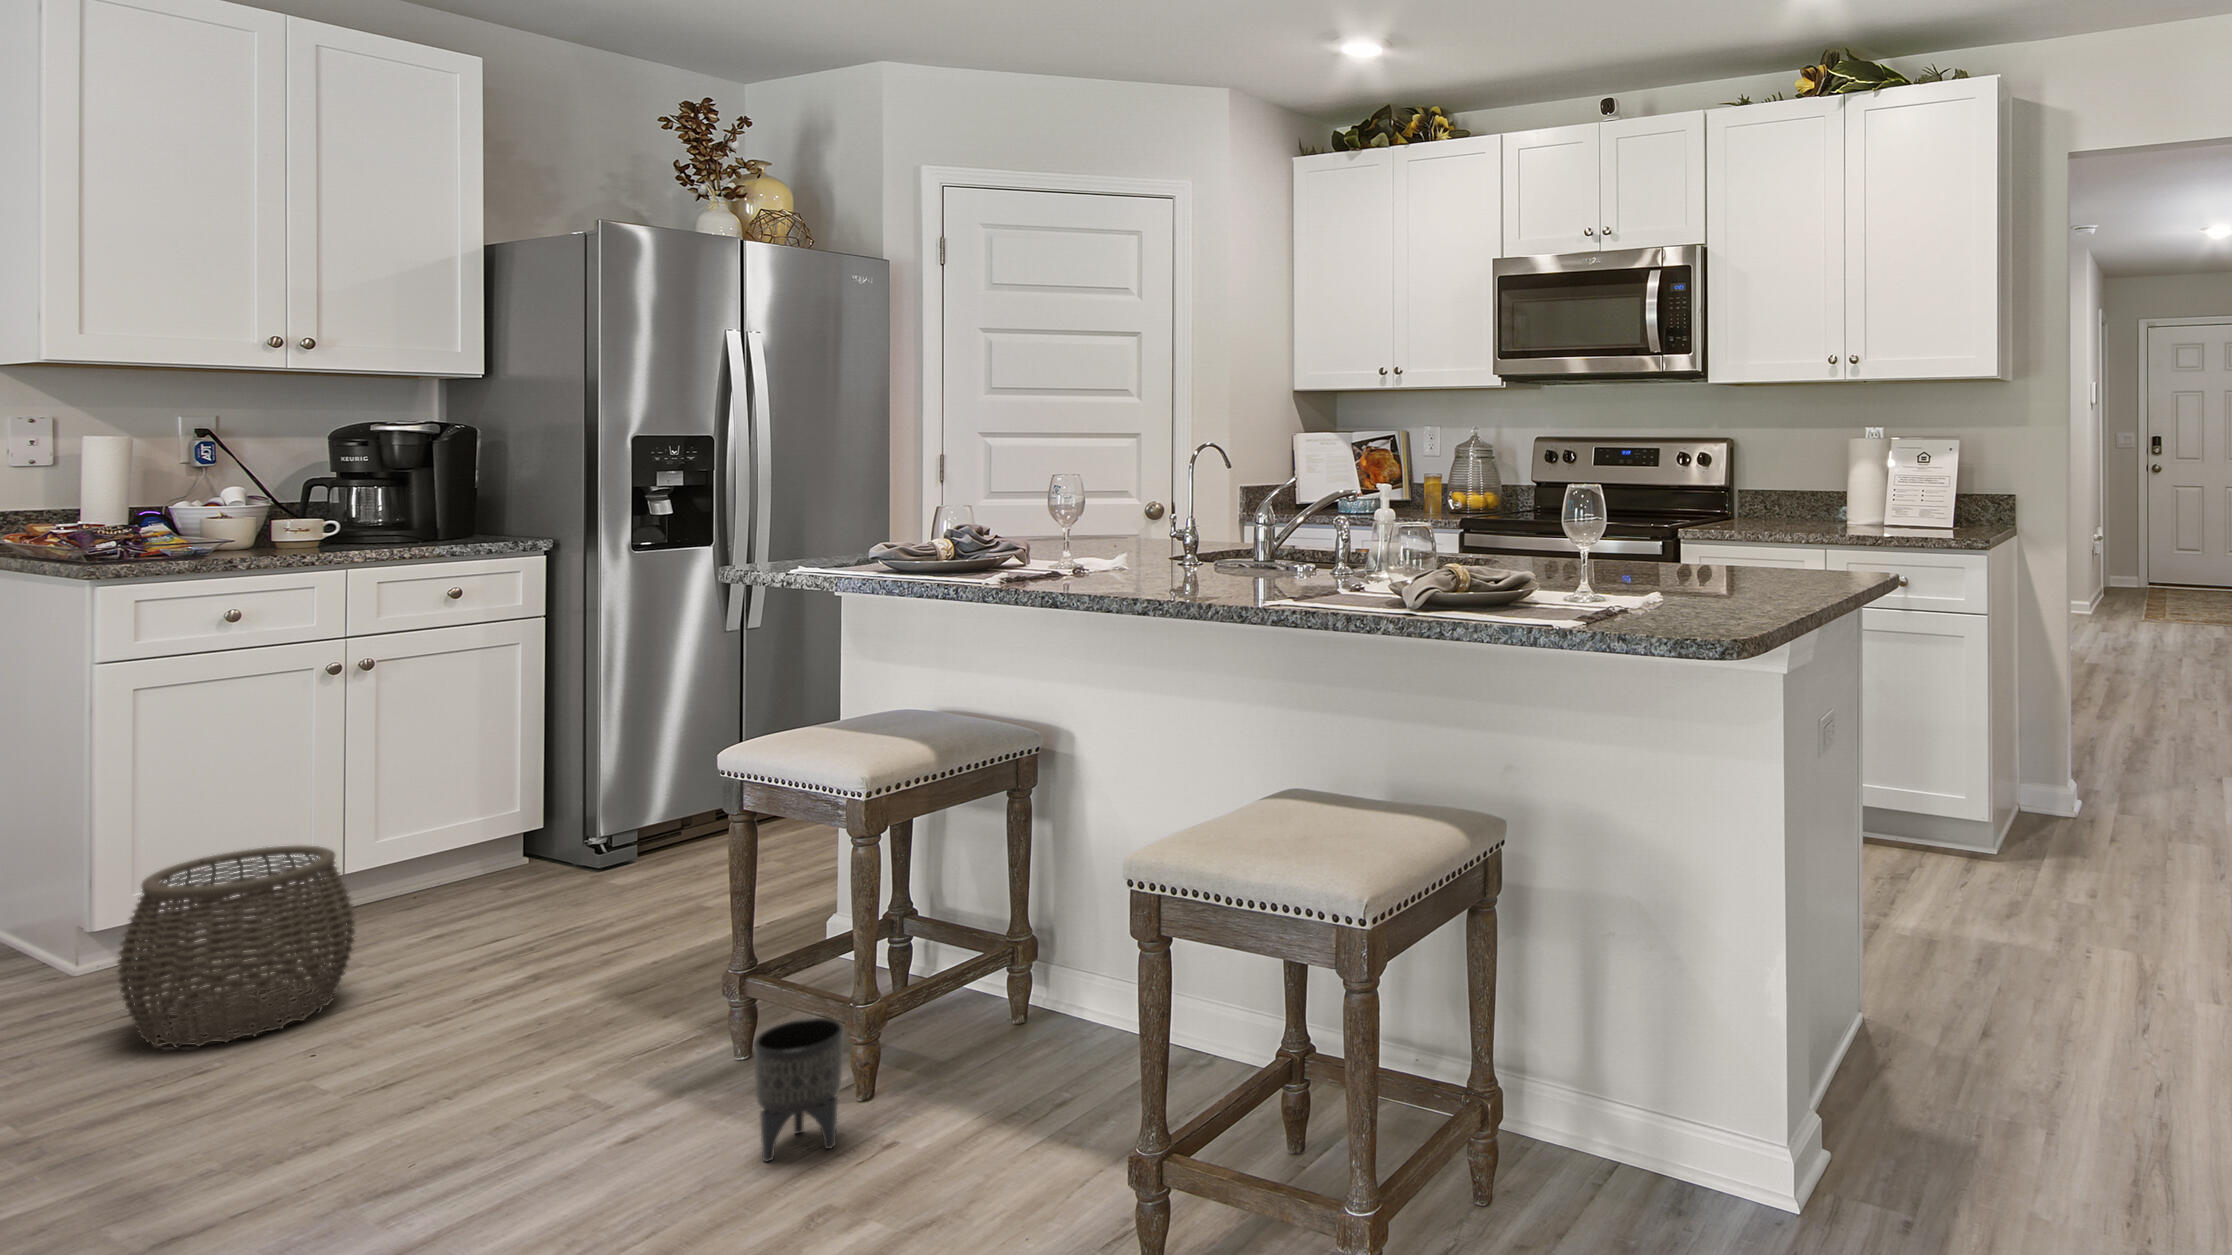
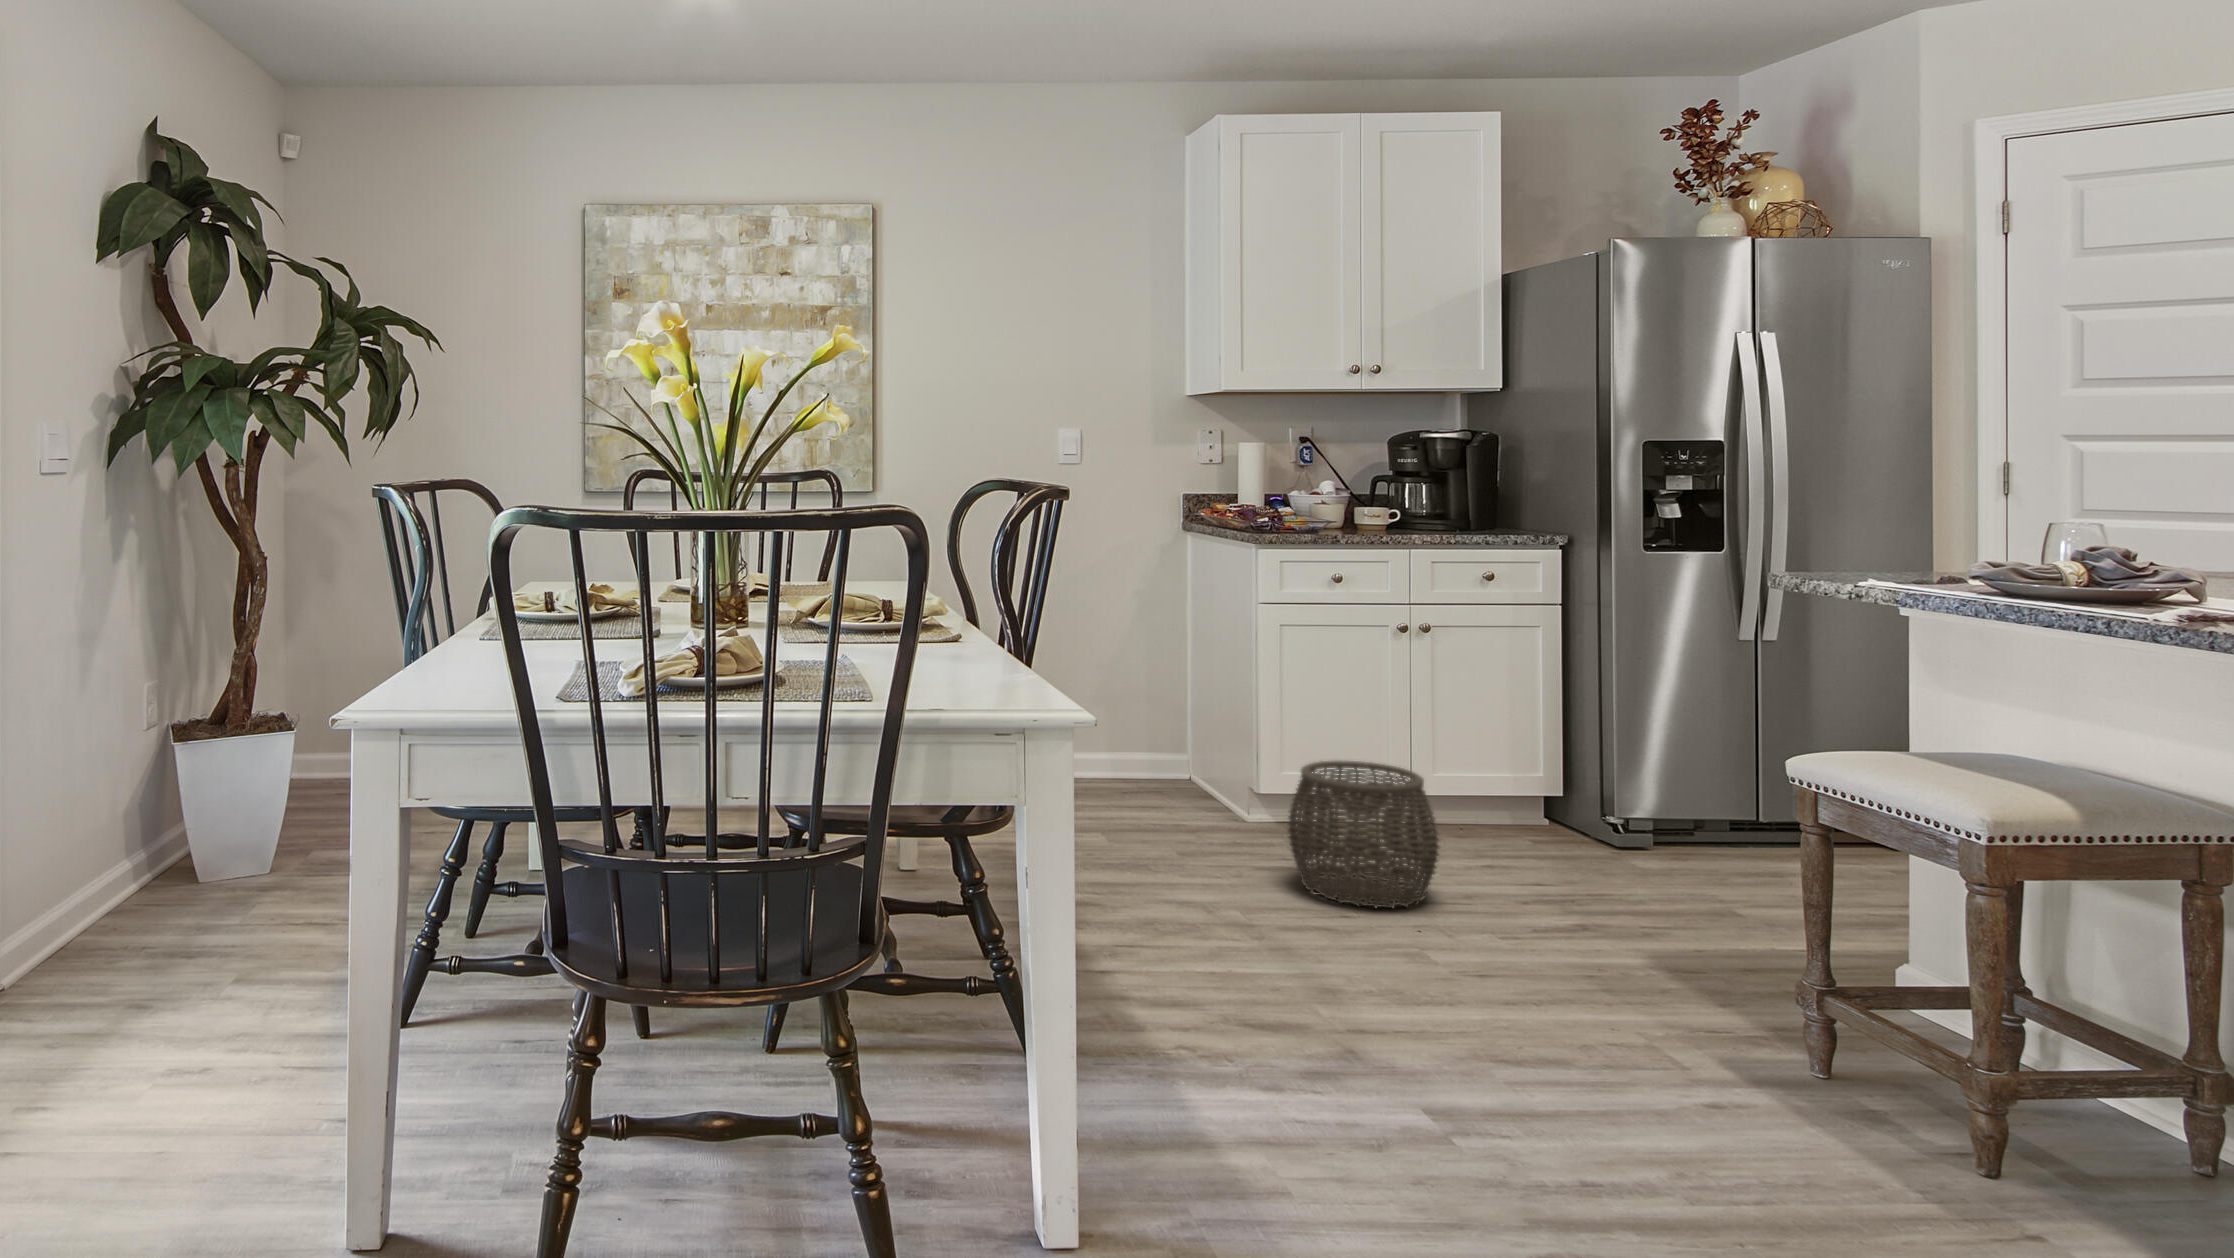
planter: present [754,1018,844,1162] -> none [1854,1054,1965,1209]

